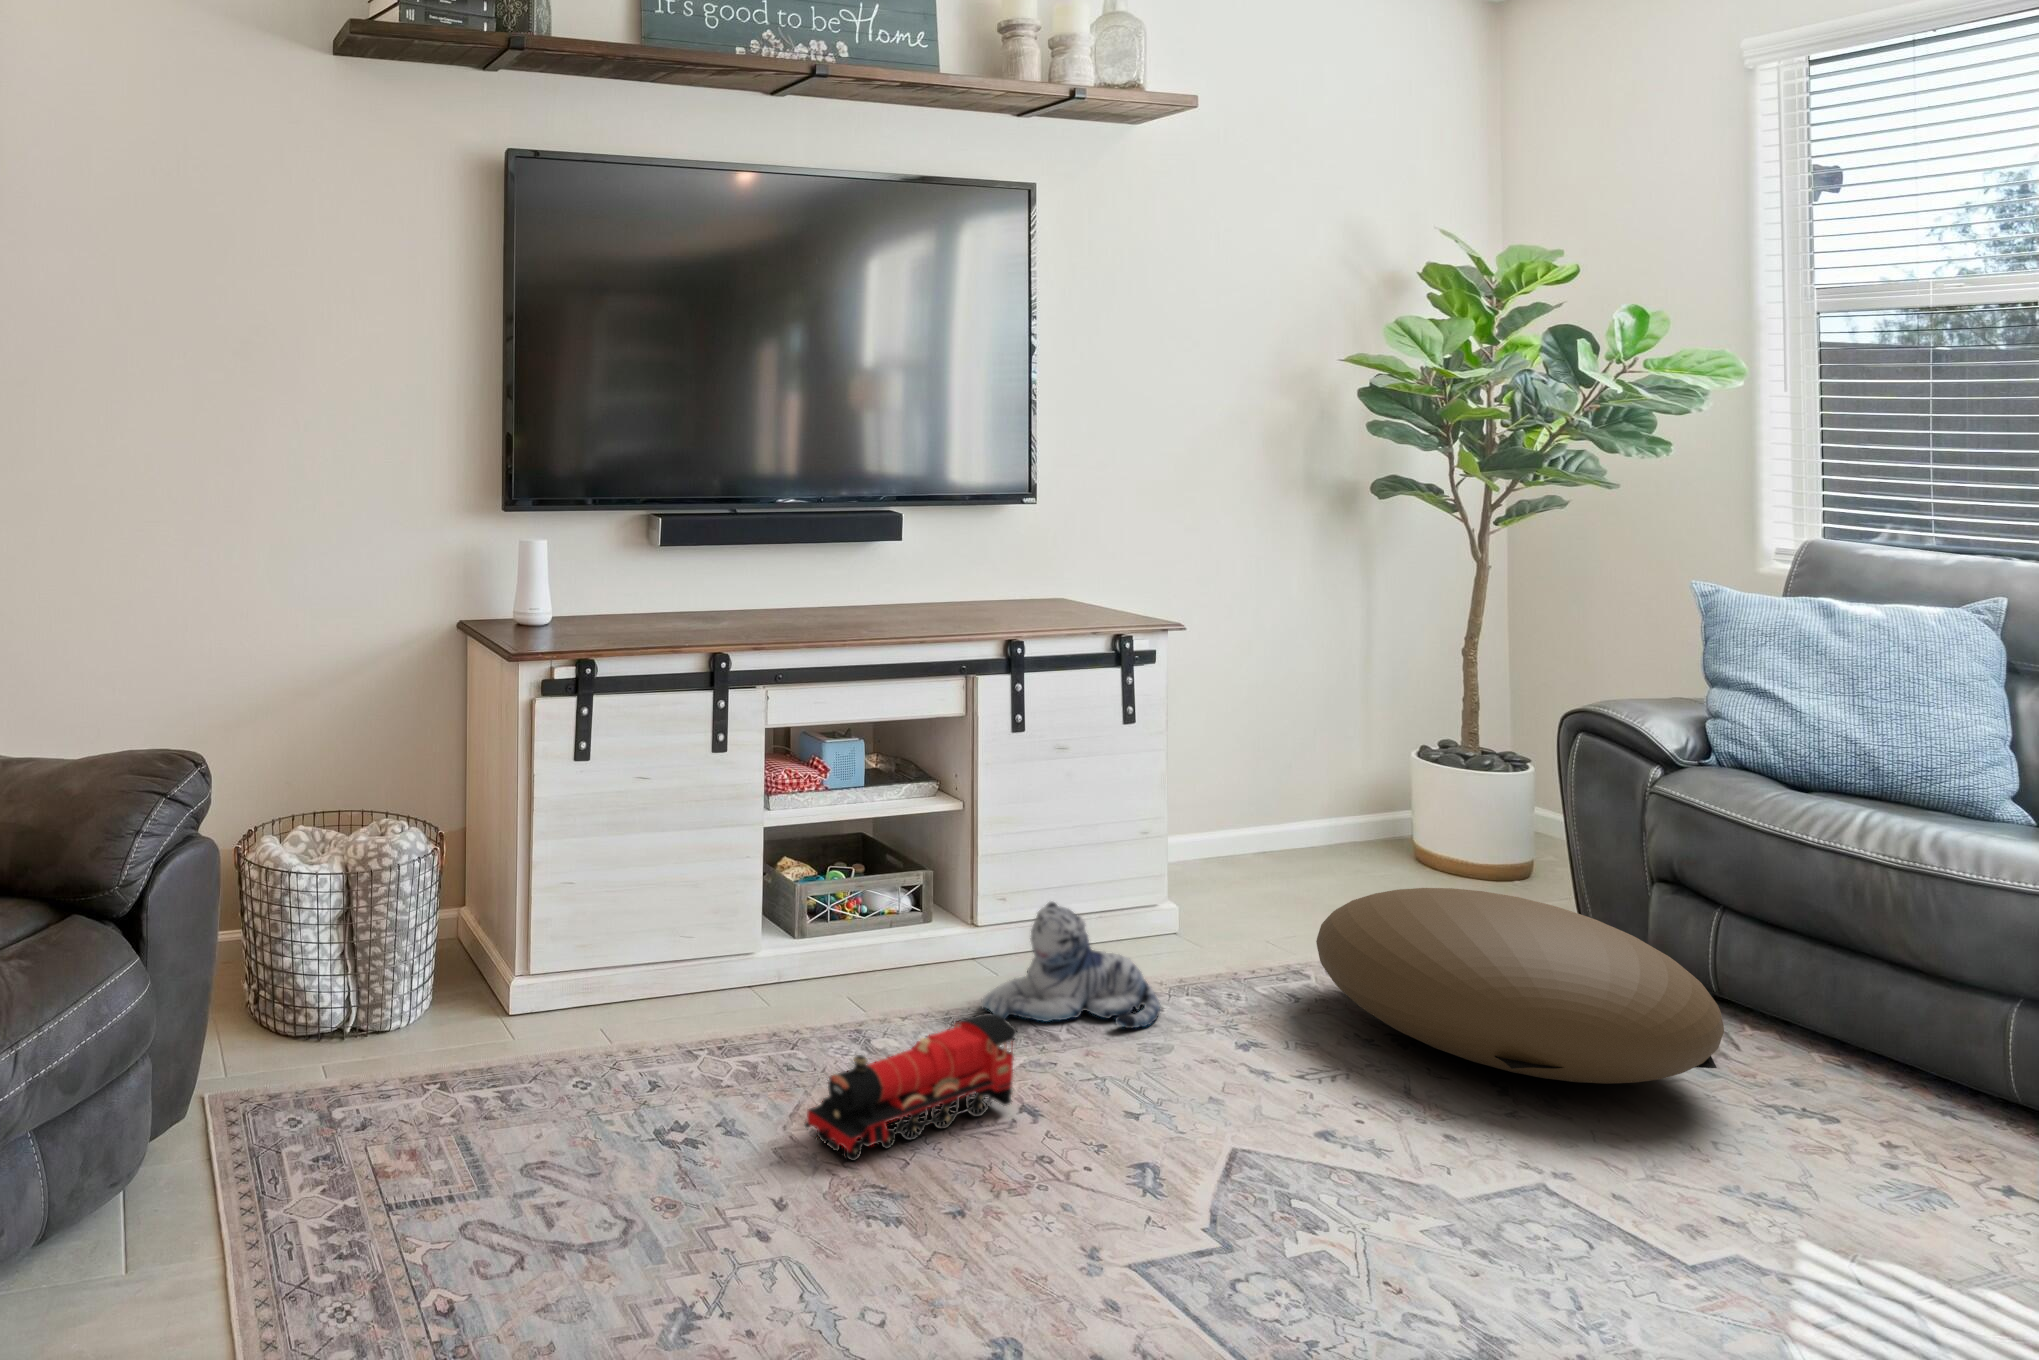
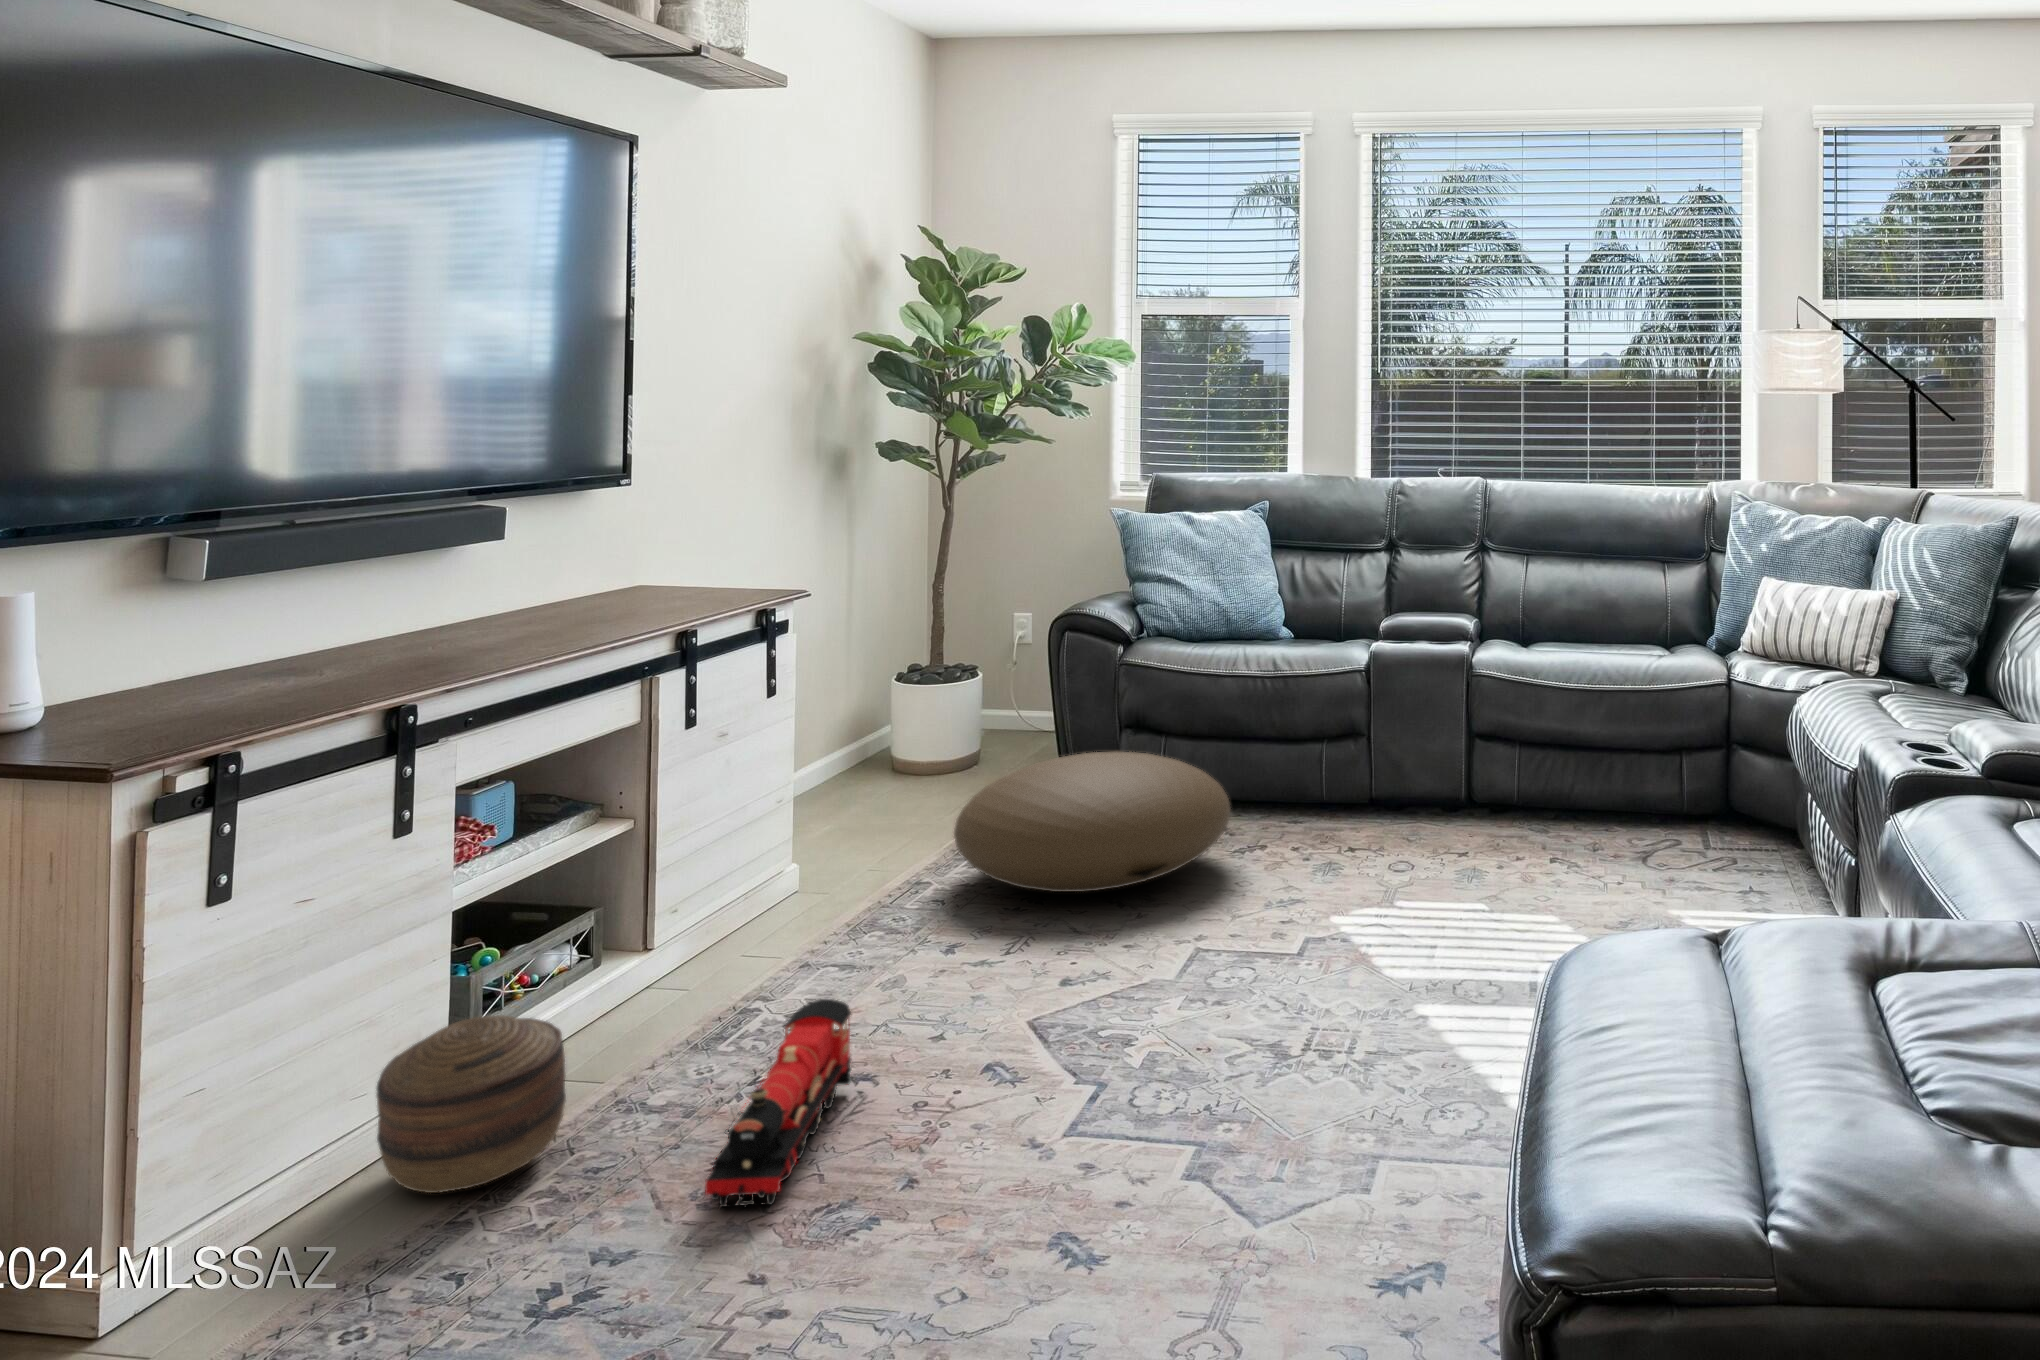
plush toy: present [981,902,1160,1028] -> none [719,884,870,1027]
basket: none [669,905,793,1035] -> present [376,1015,566,1193]

